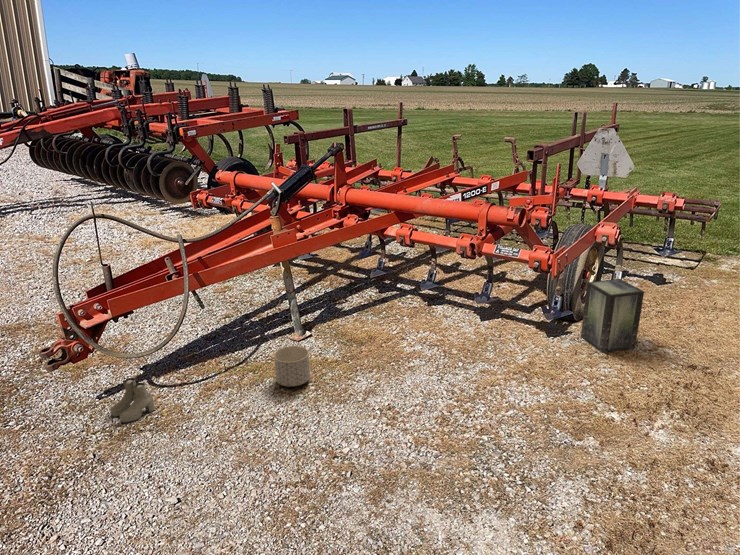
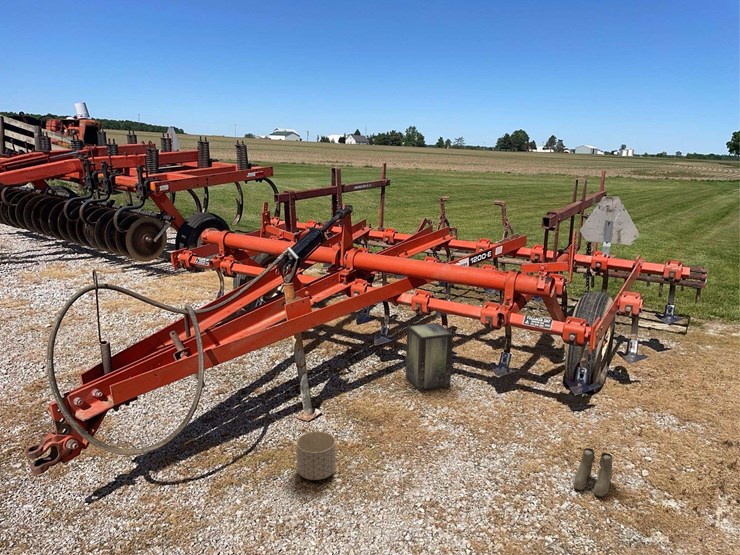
storage box: present [581,279,644,353] -> present [406,323,453,391]
boots: present [110,378,155,423] -> present [573,448,612,497]

